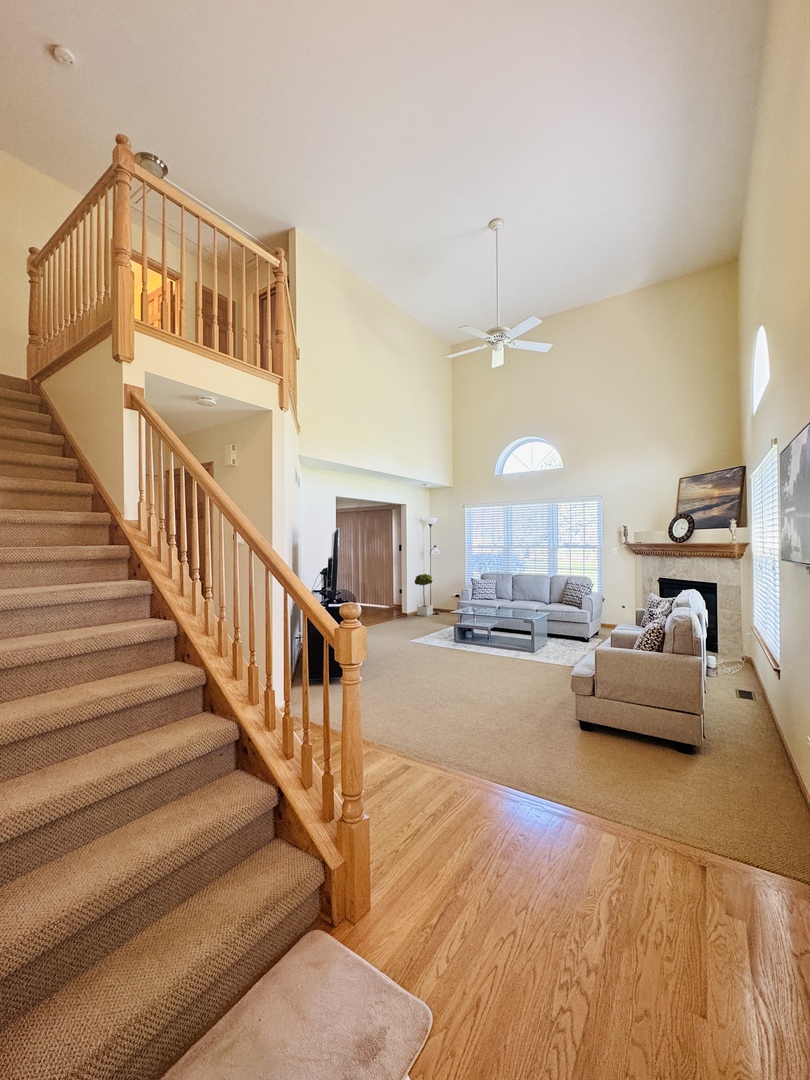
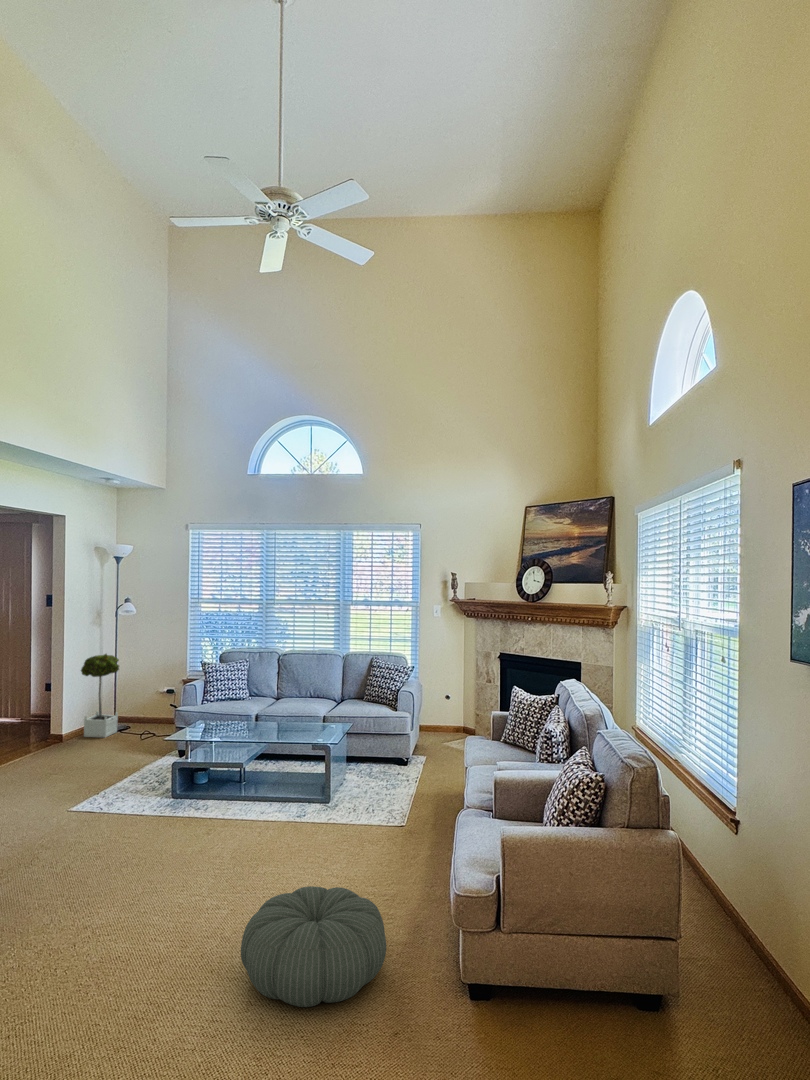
pouf: none [470,674,540,720] -> present [241,886,386,1007]

